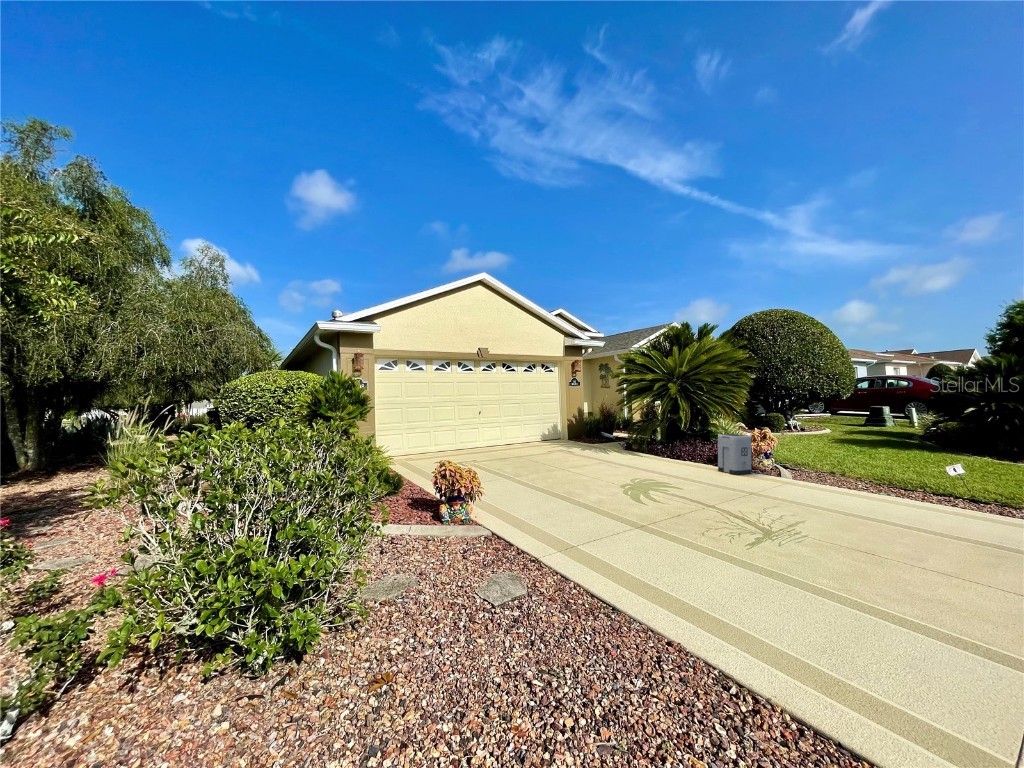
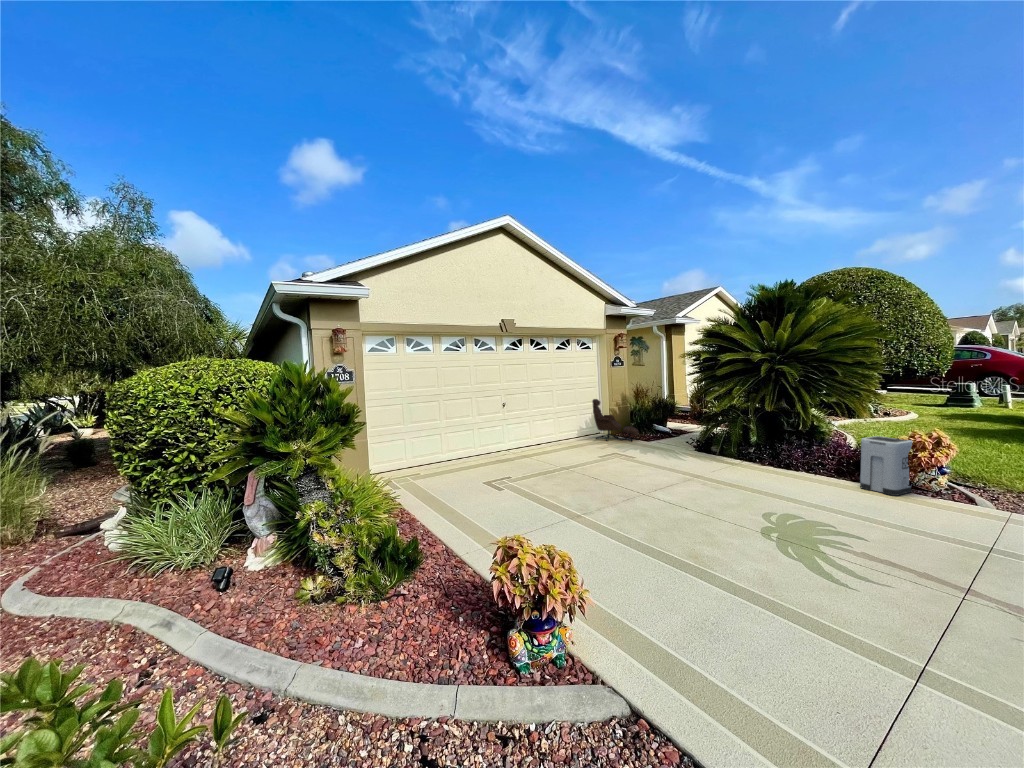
lounge chair: none [553,411,589,444] -> present [592,399,638,441]

